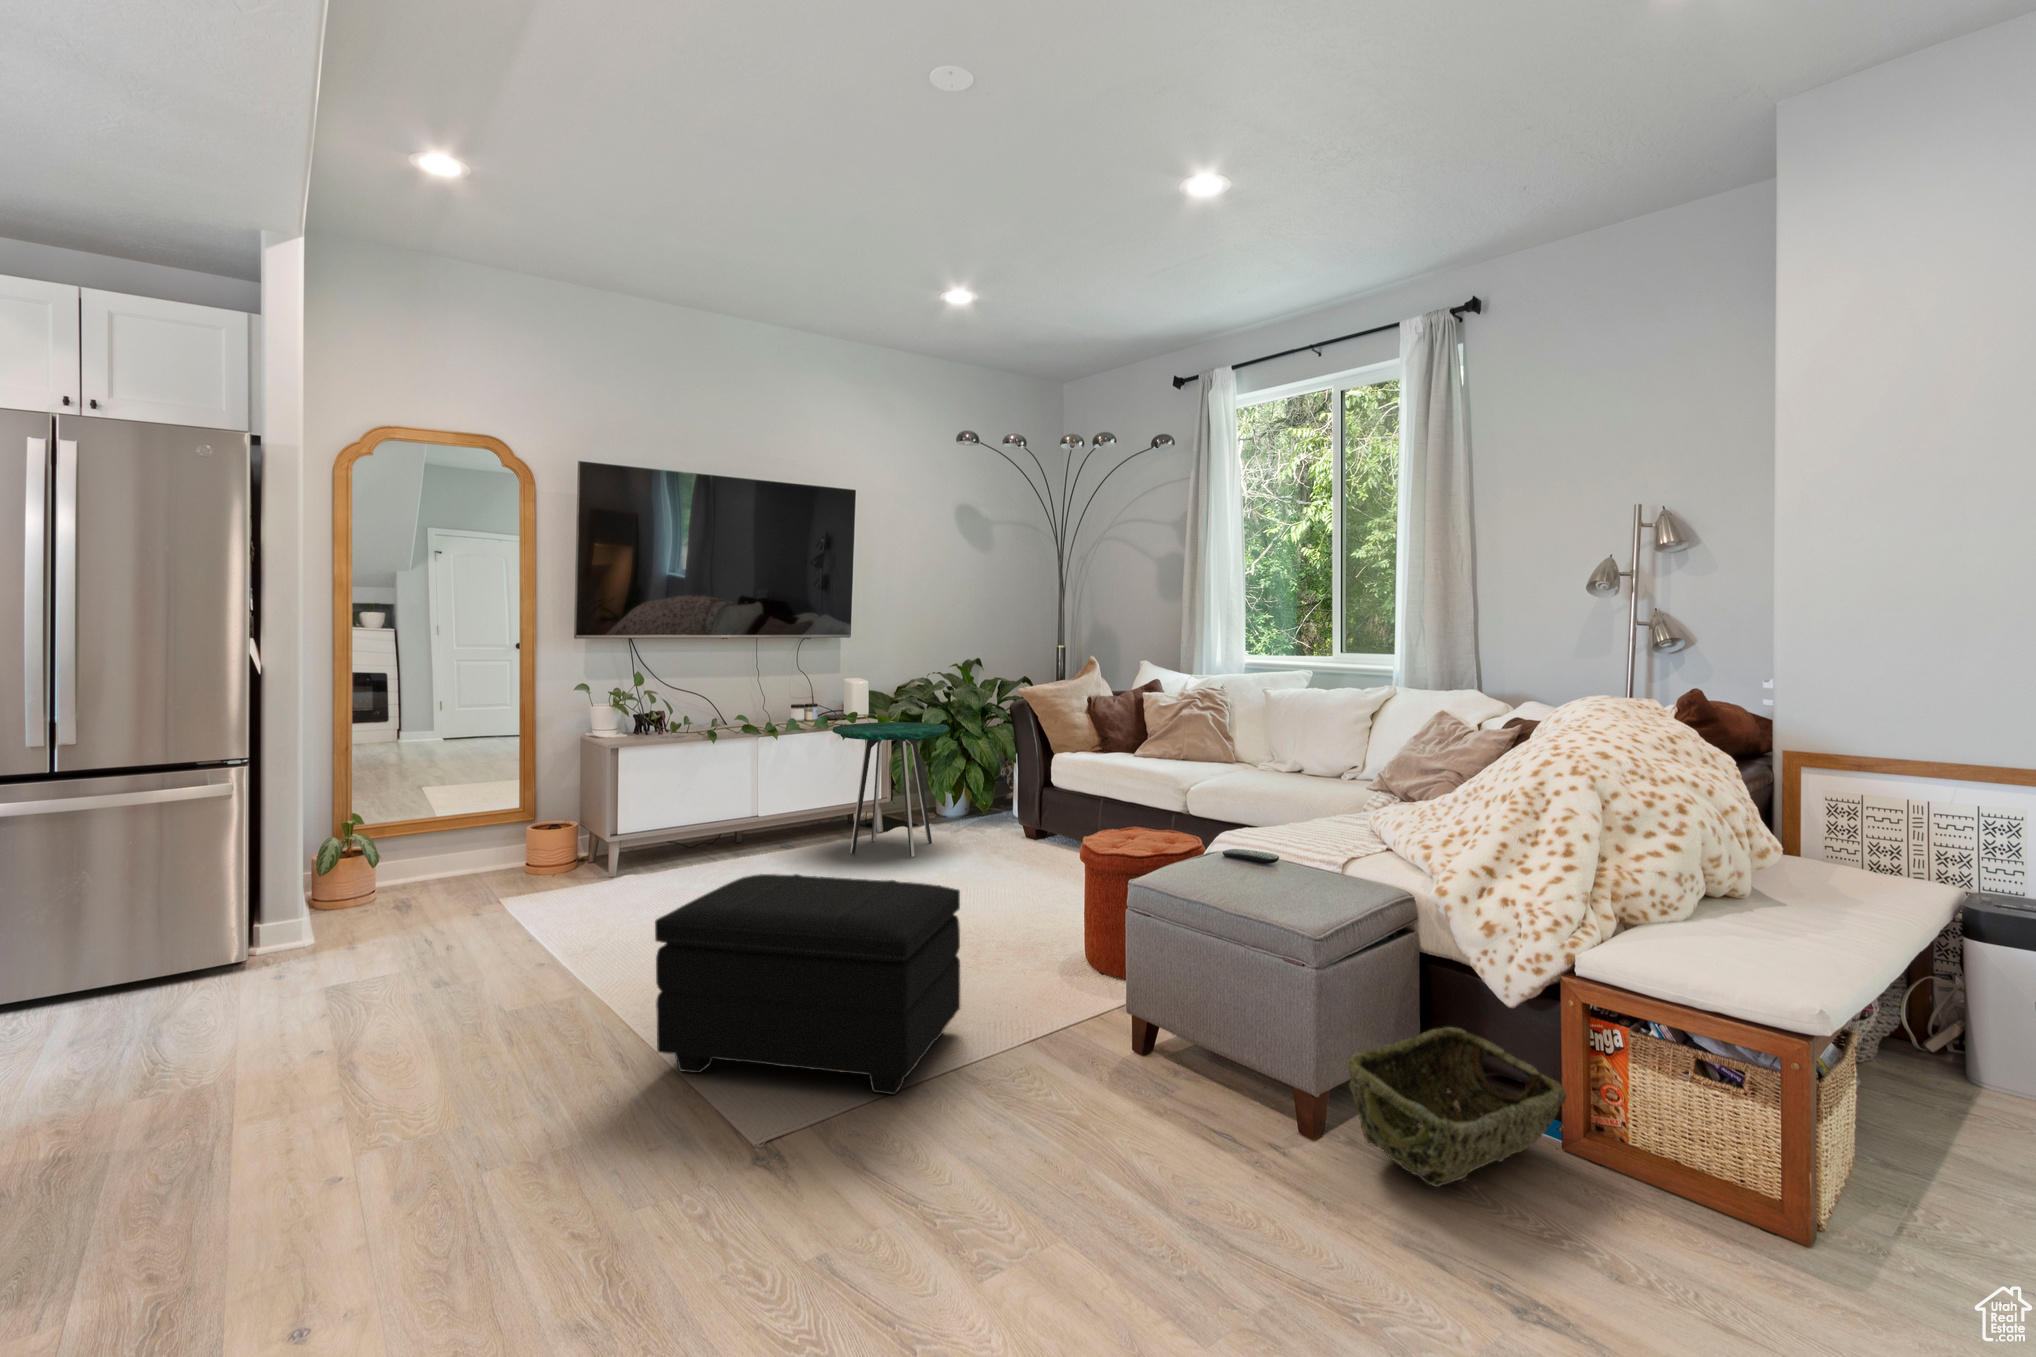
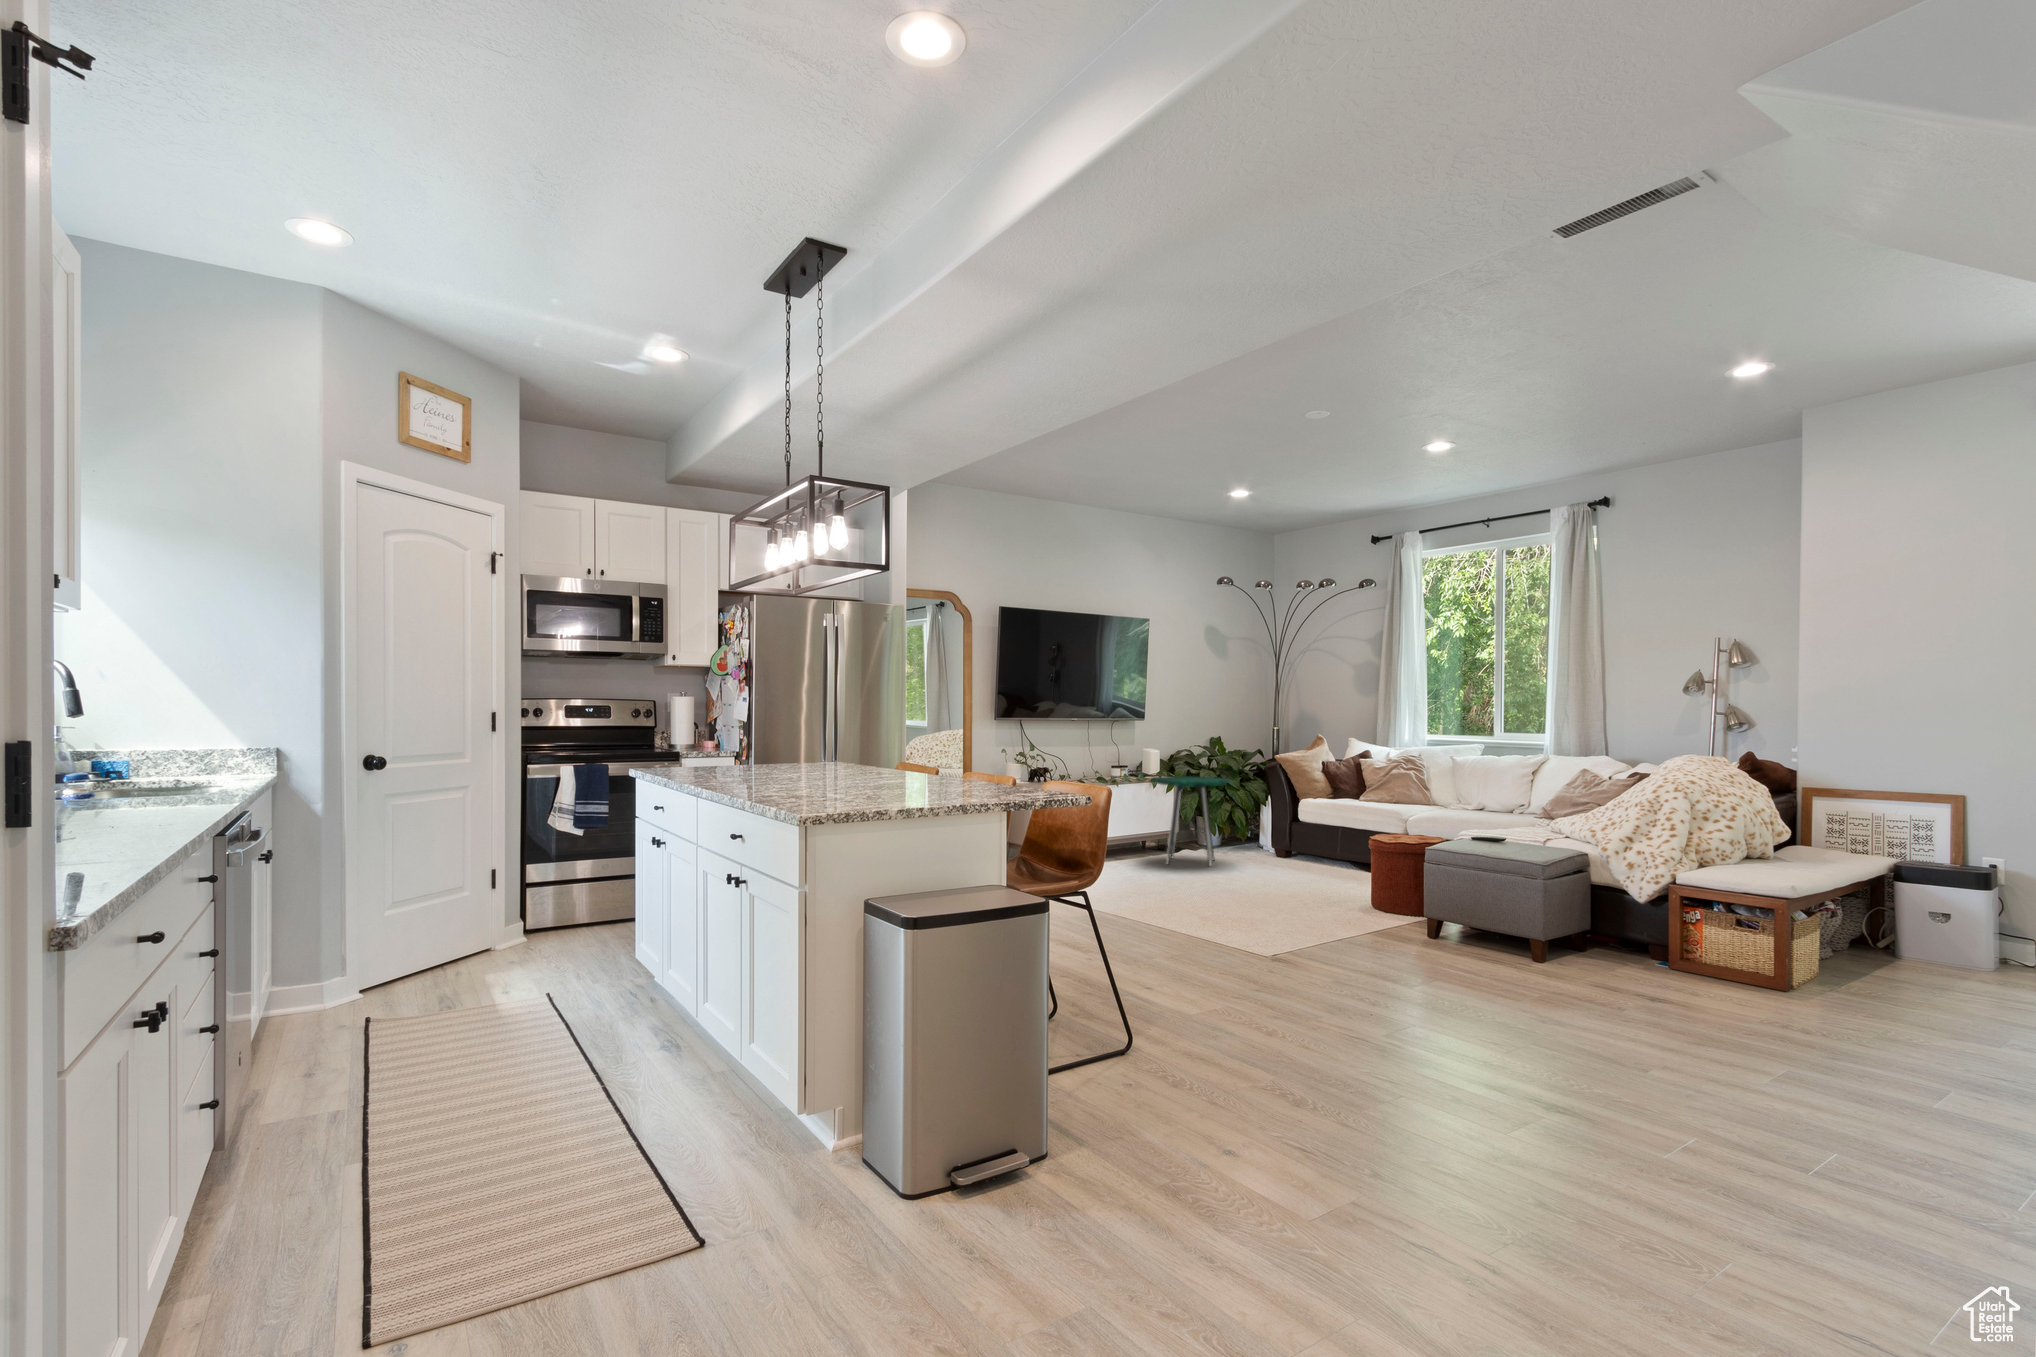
footstool: present [655,874,960,1095] -> none [1189,848,1330,950]
woven basket: present [1347,1027,1567,1187] -> none [1564,919,1676,979]

